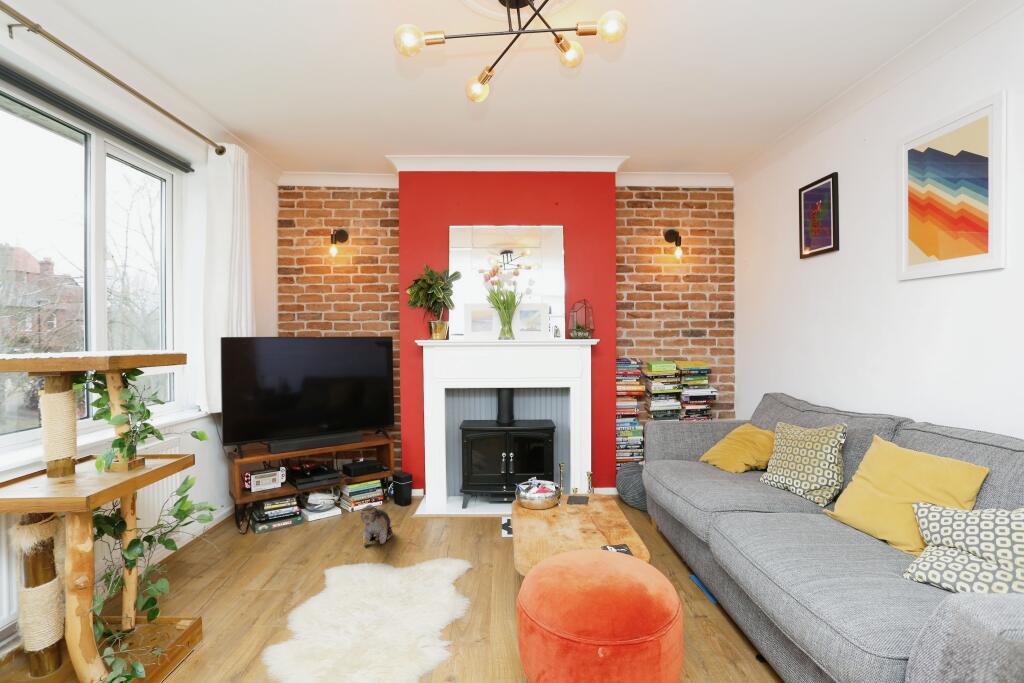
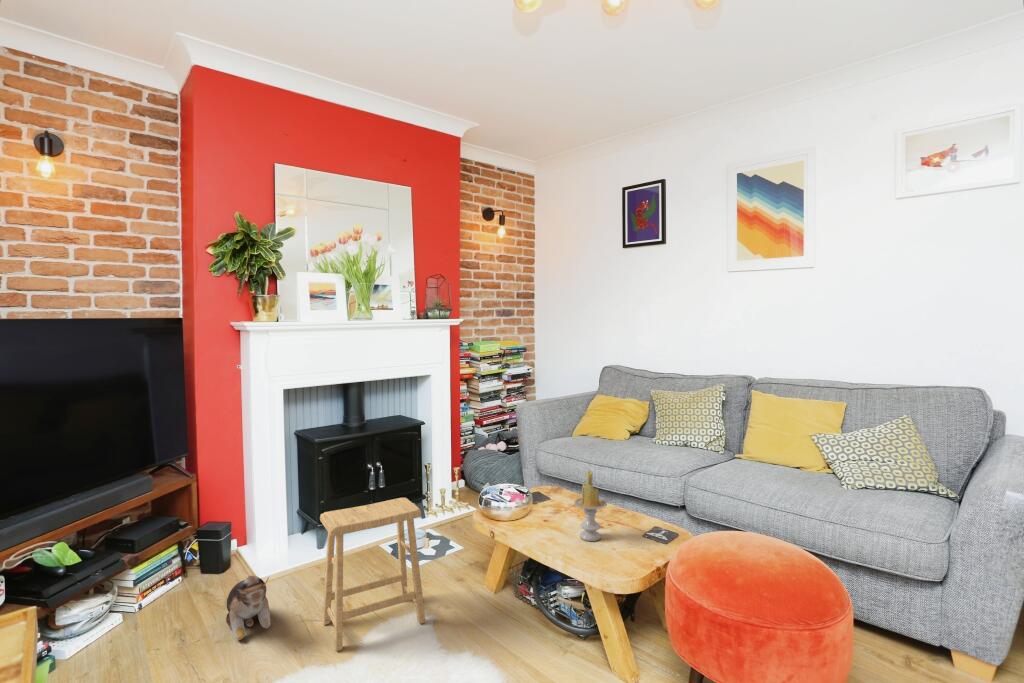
footstool: none [396,473,471,573] -> present [320,498,426,651]
candle: none [540,475,570,539] -> present [574,471,607,541]

